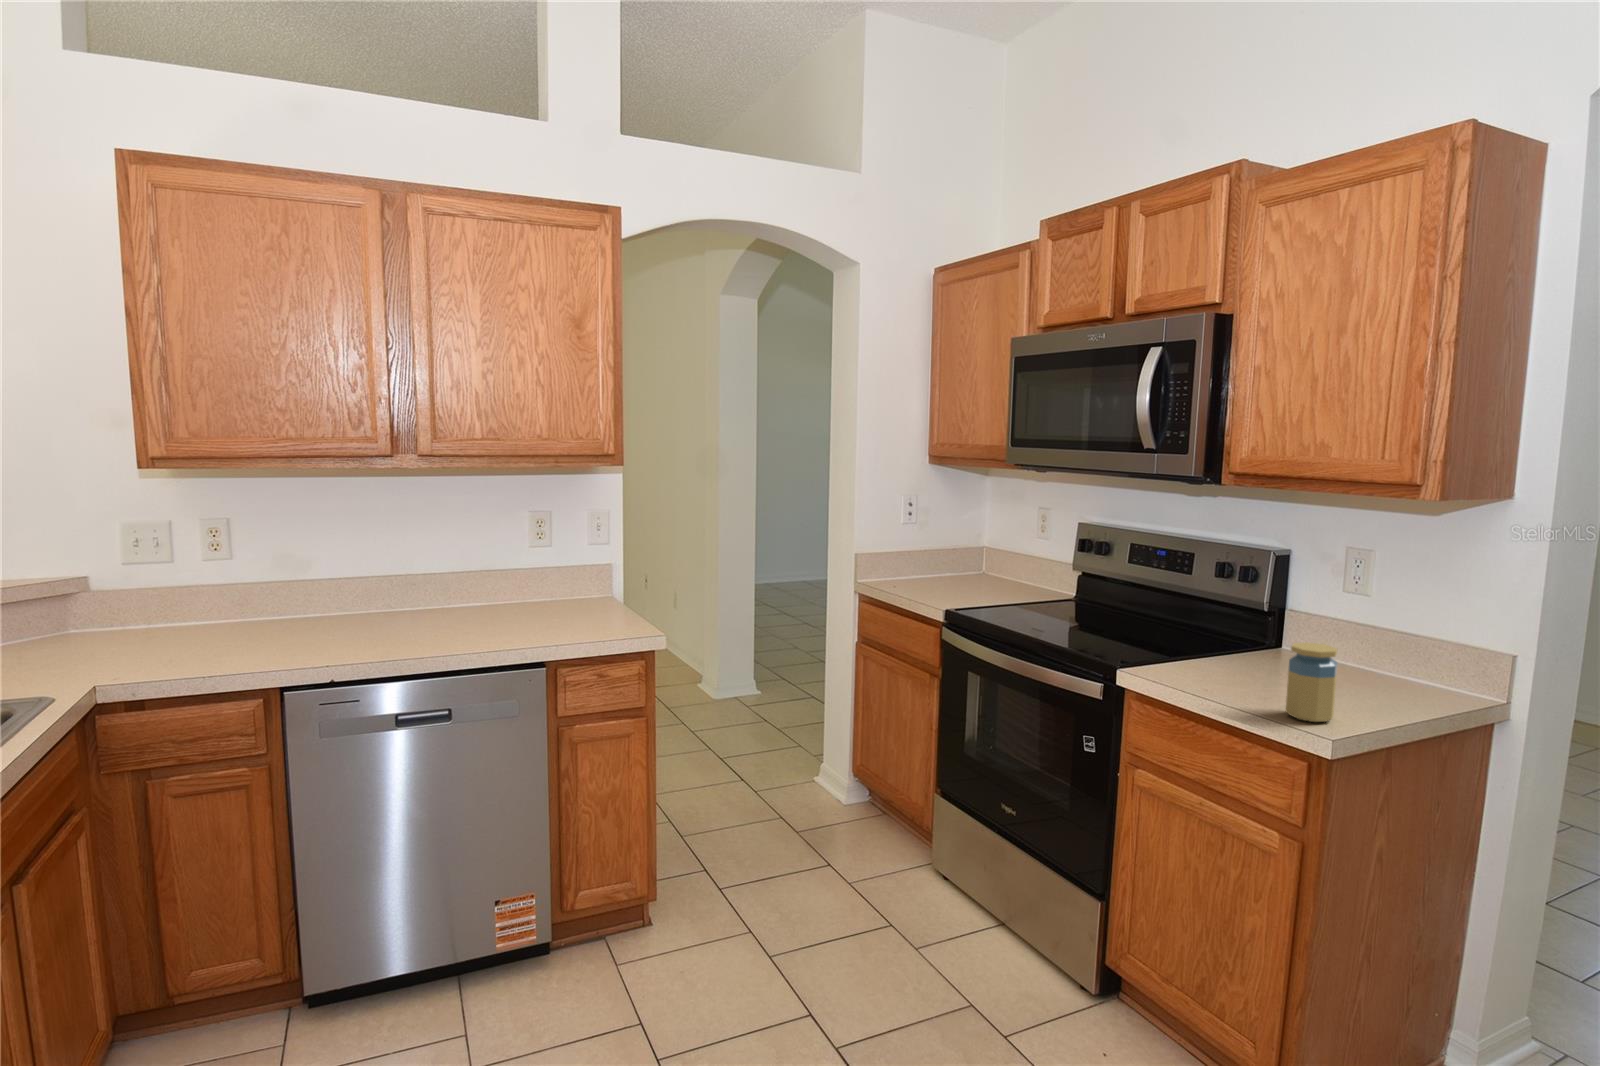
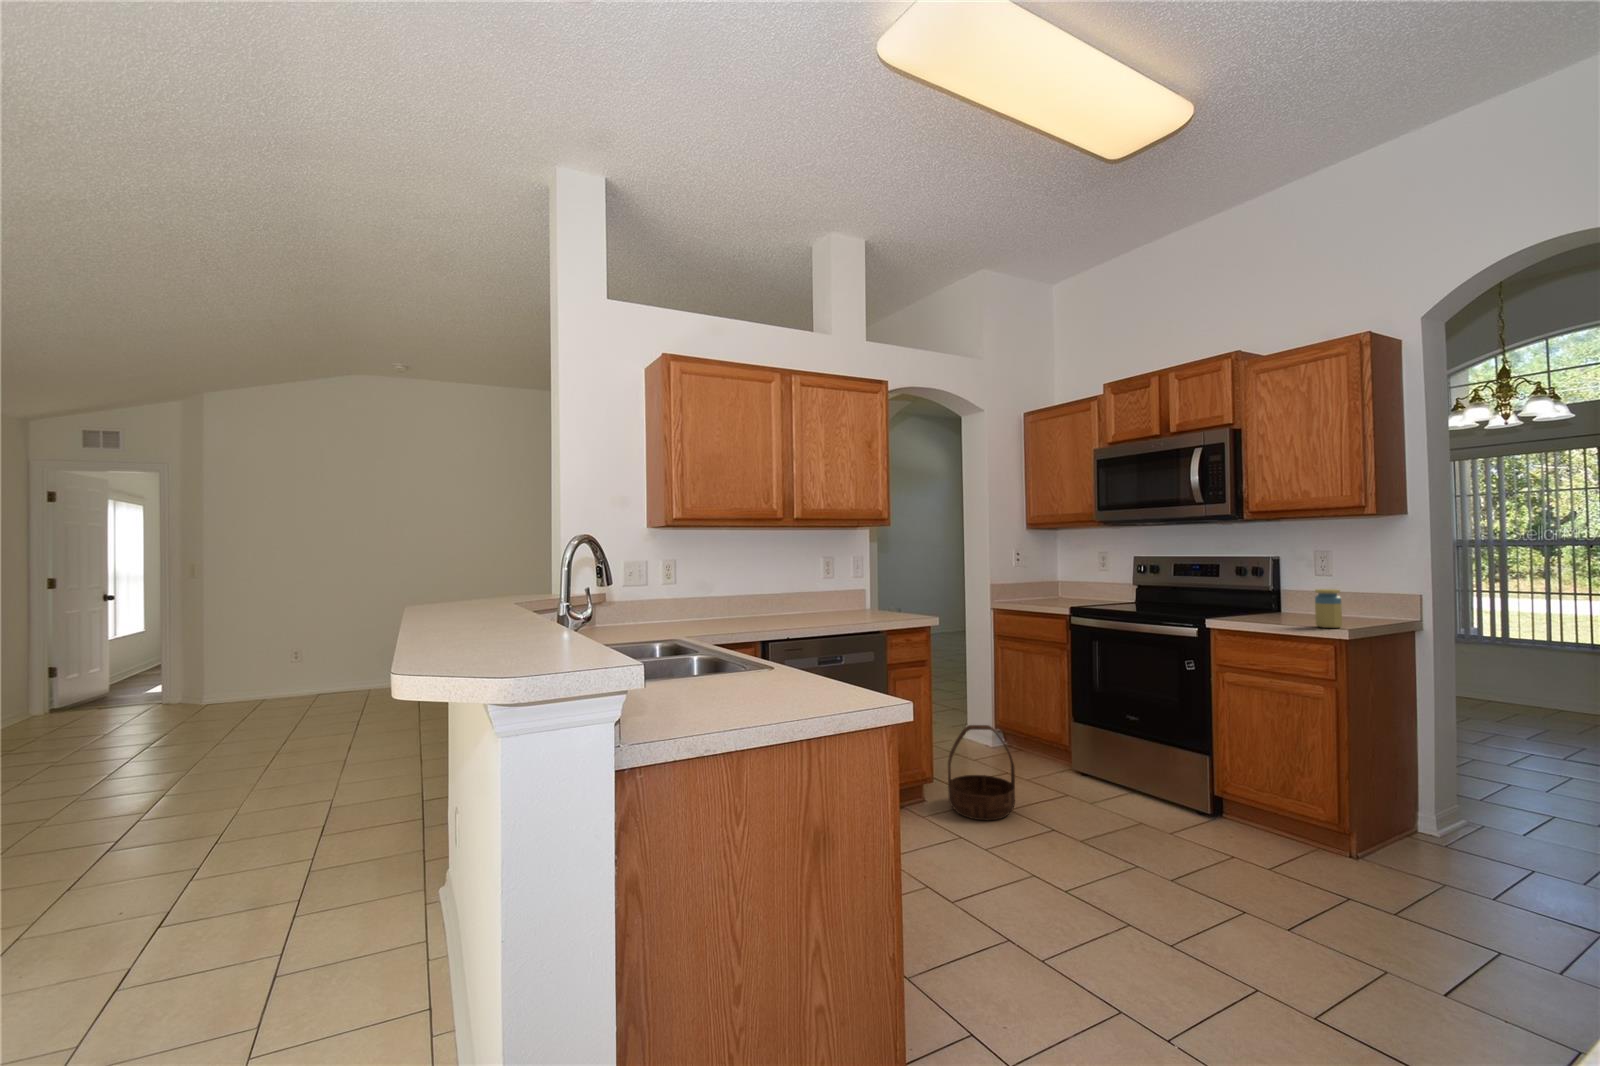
basket: none [671,816,781,981] -> present [948,725,1015,820]

